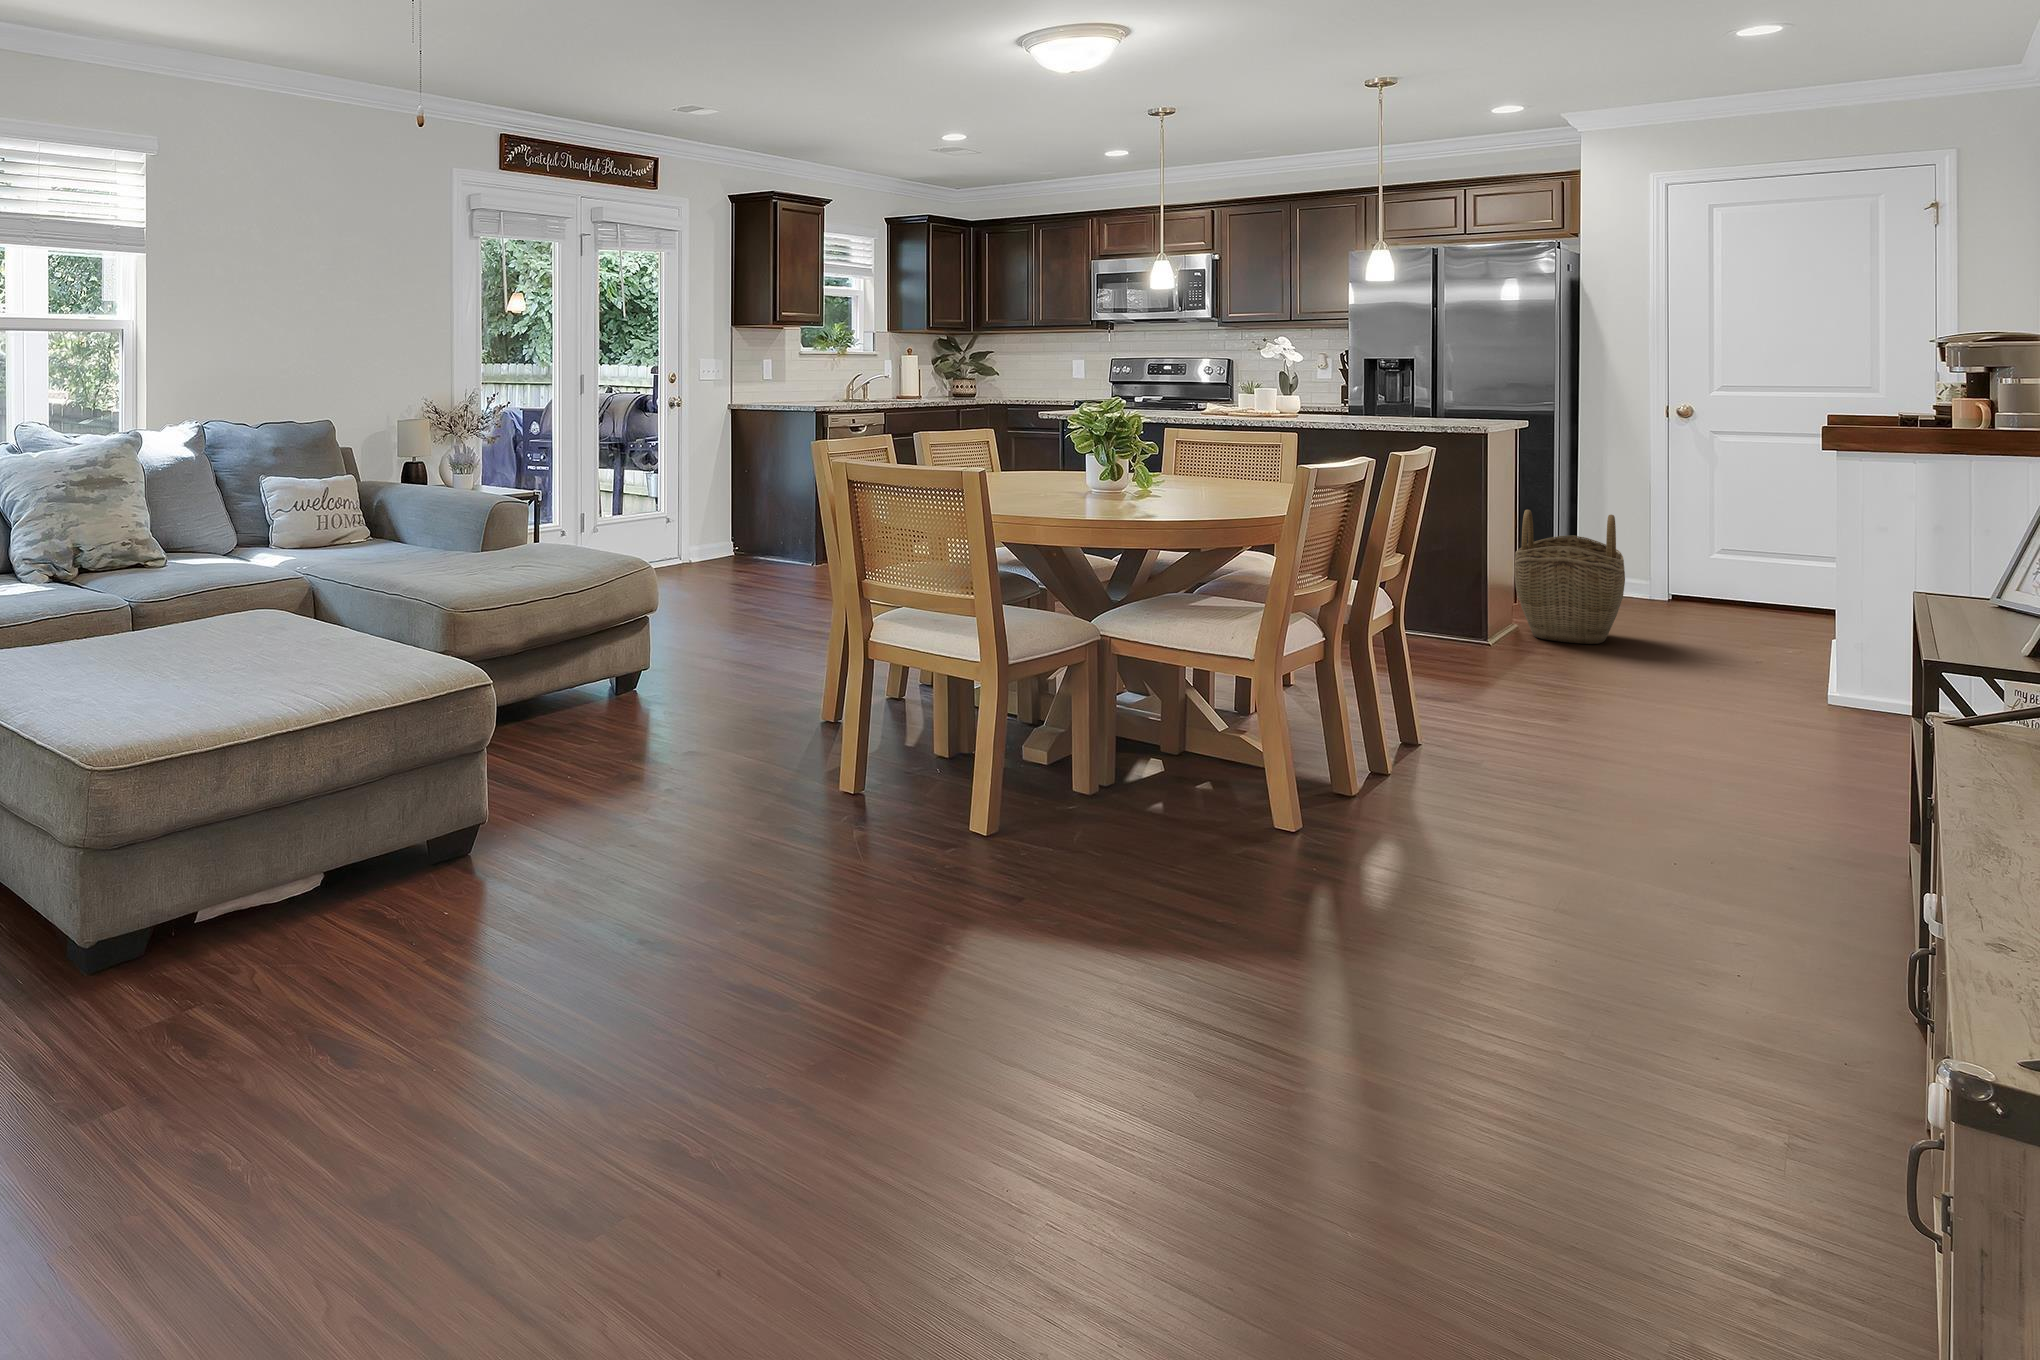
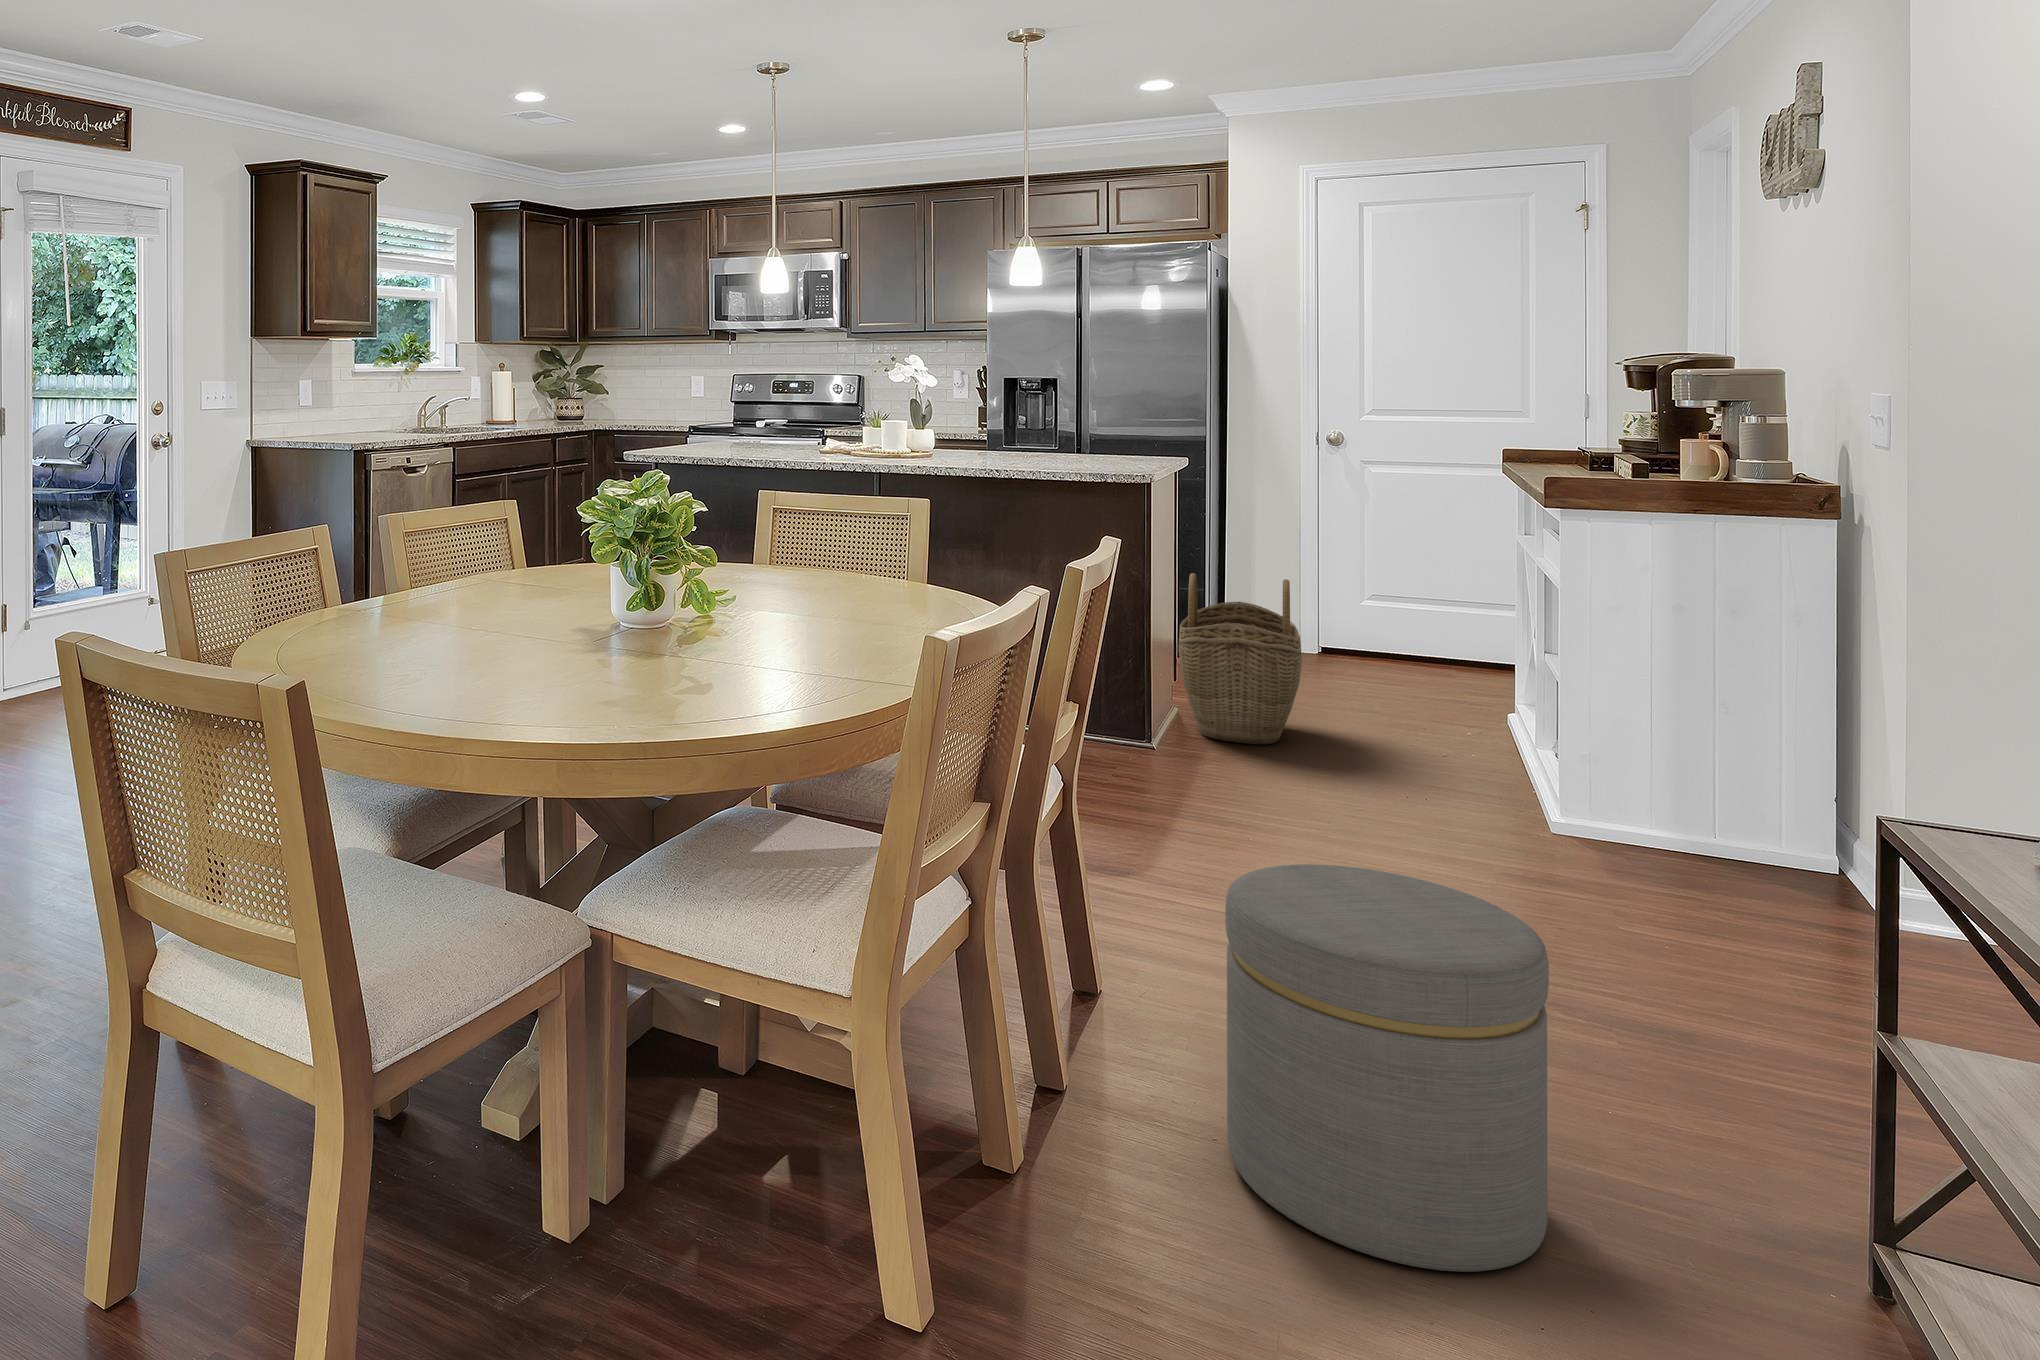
ottoman: none [1486,635,1690,840] -> present [1225,864,1549,1272]

